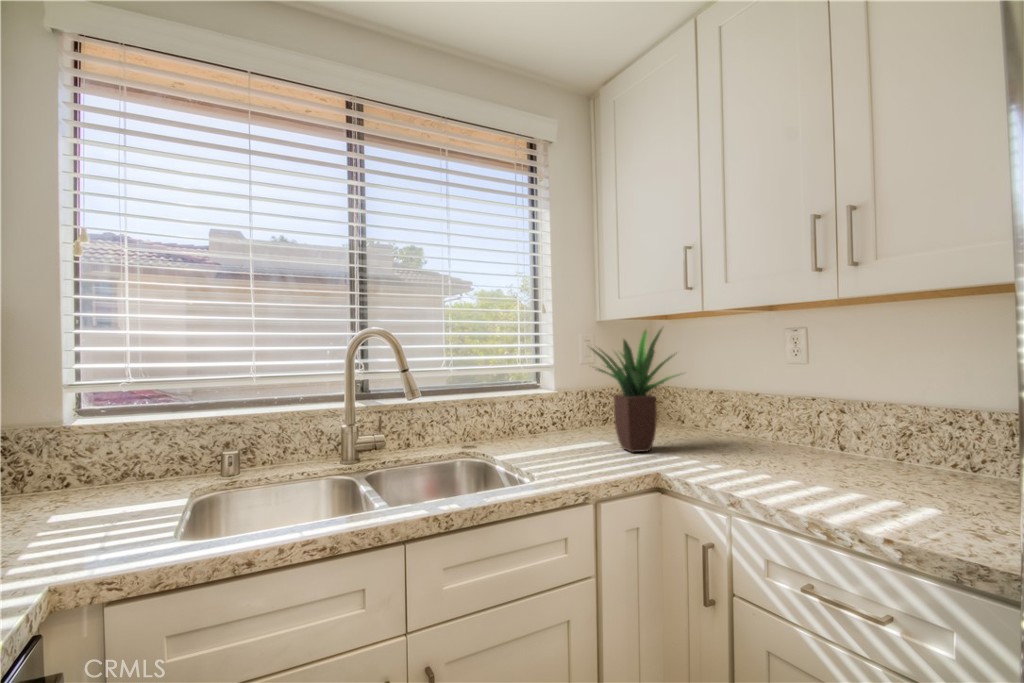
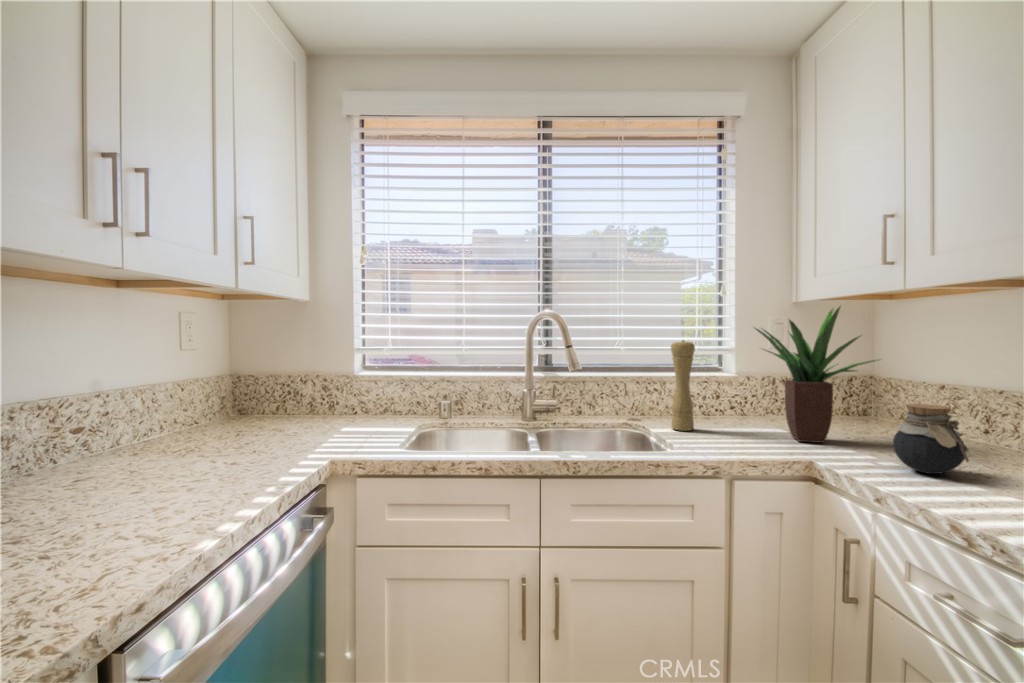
pepper mill: none [511,360,535,454] -> present [671,340,695,431]
jar: none [721,412,782,472] -> present [893,404,969,474]

